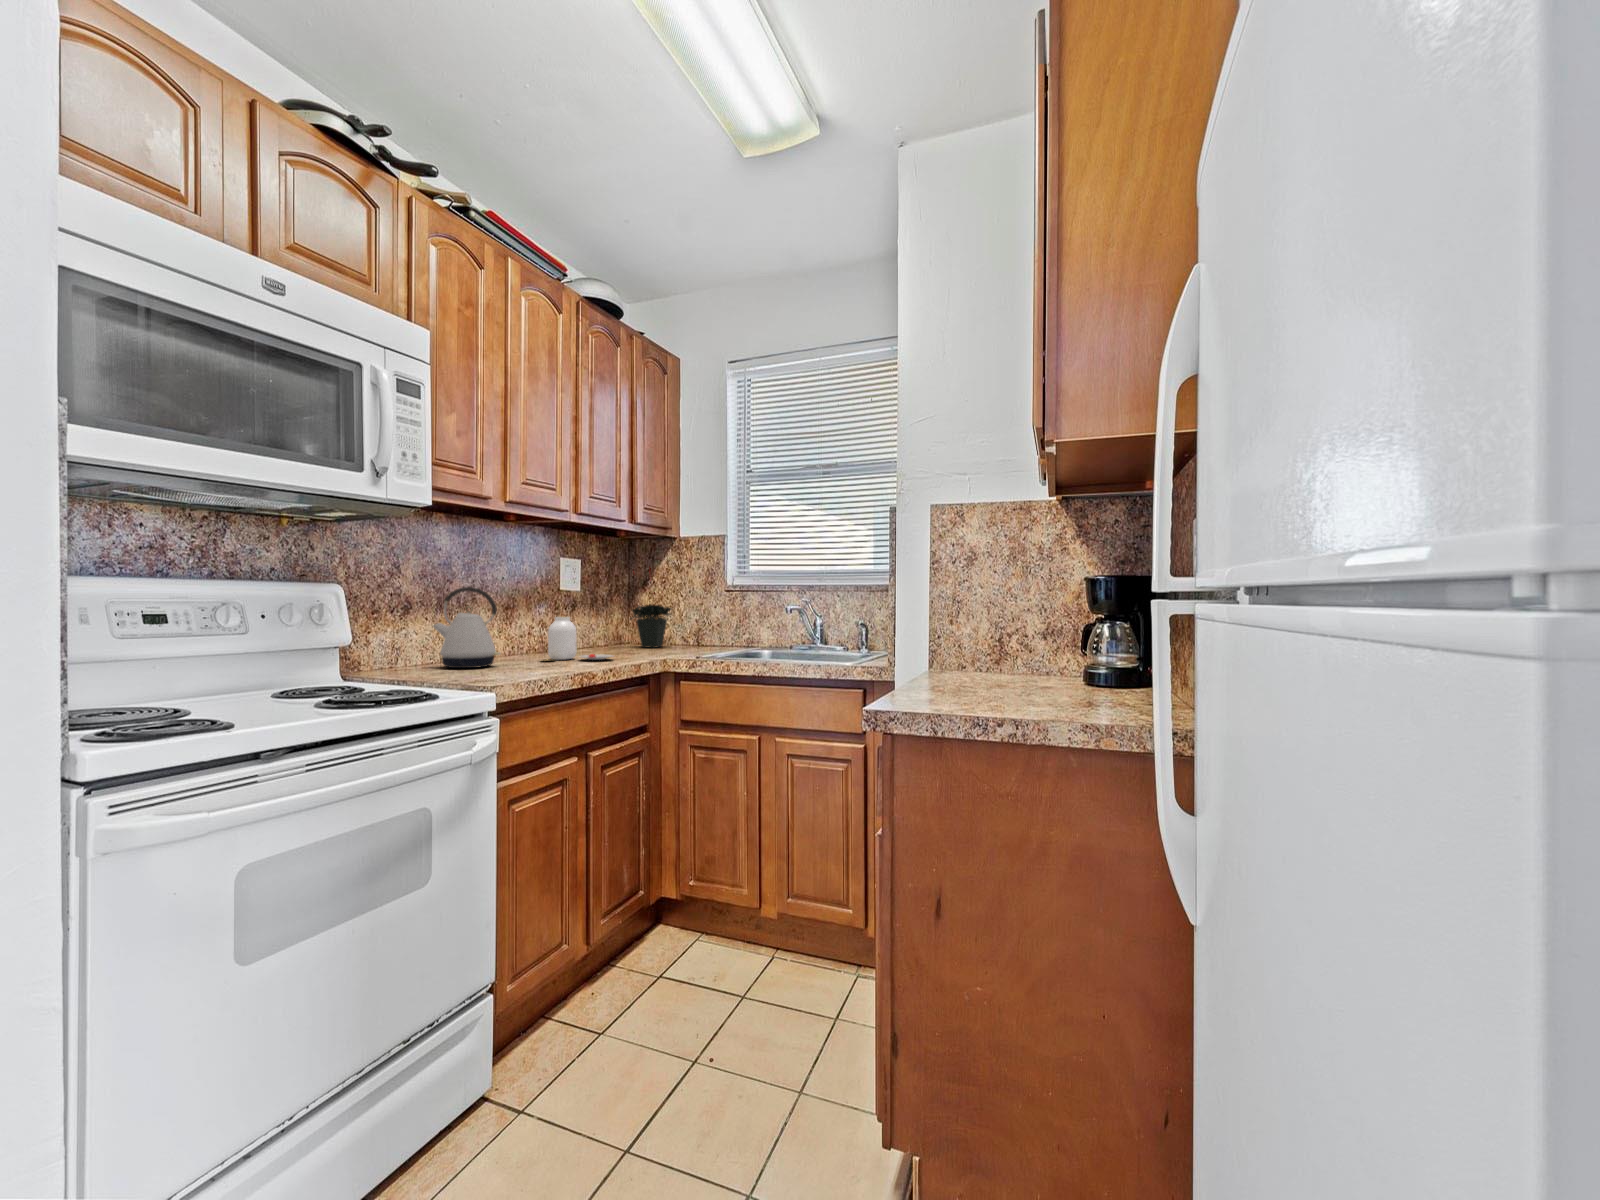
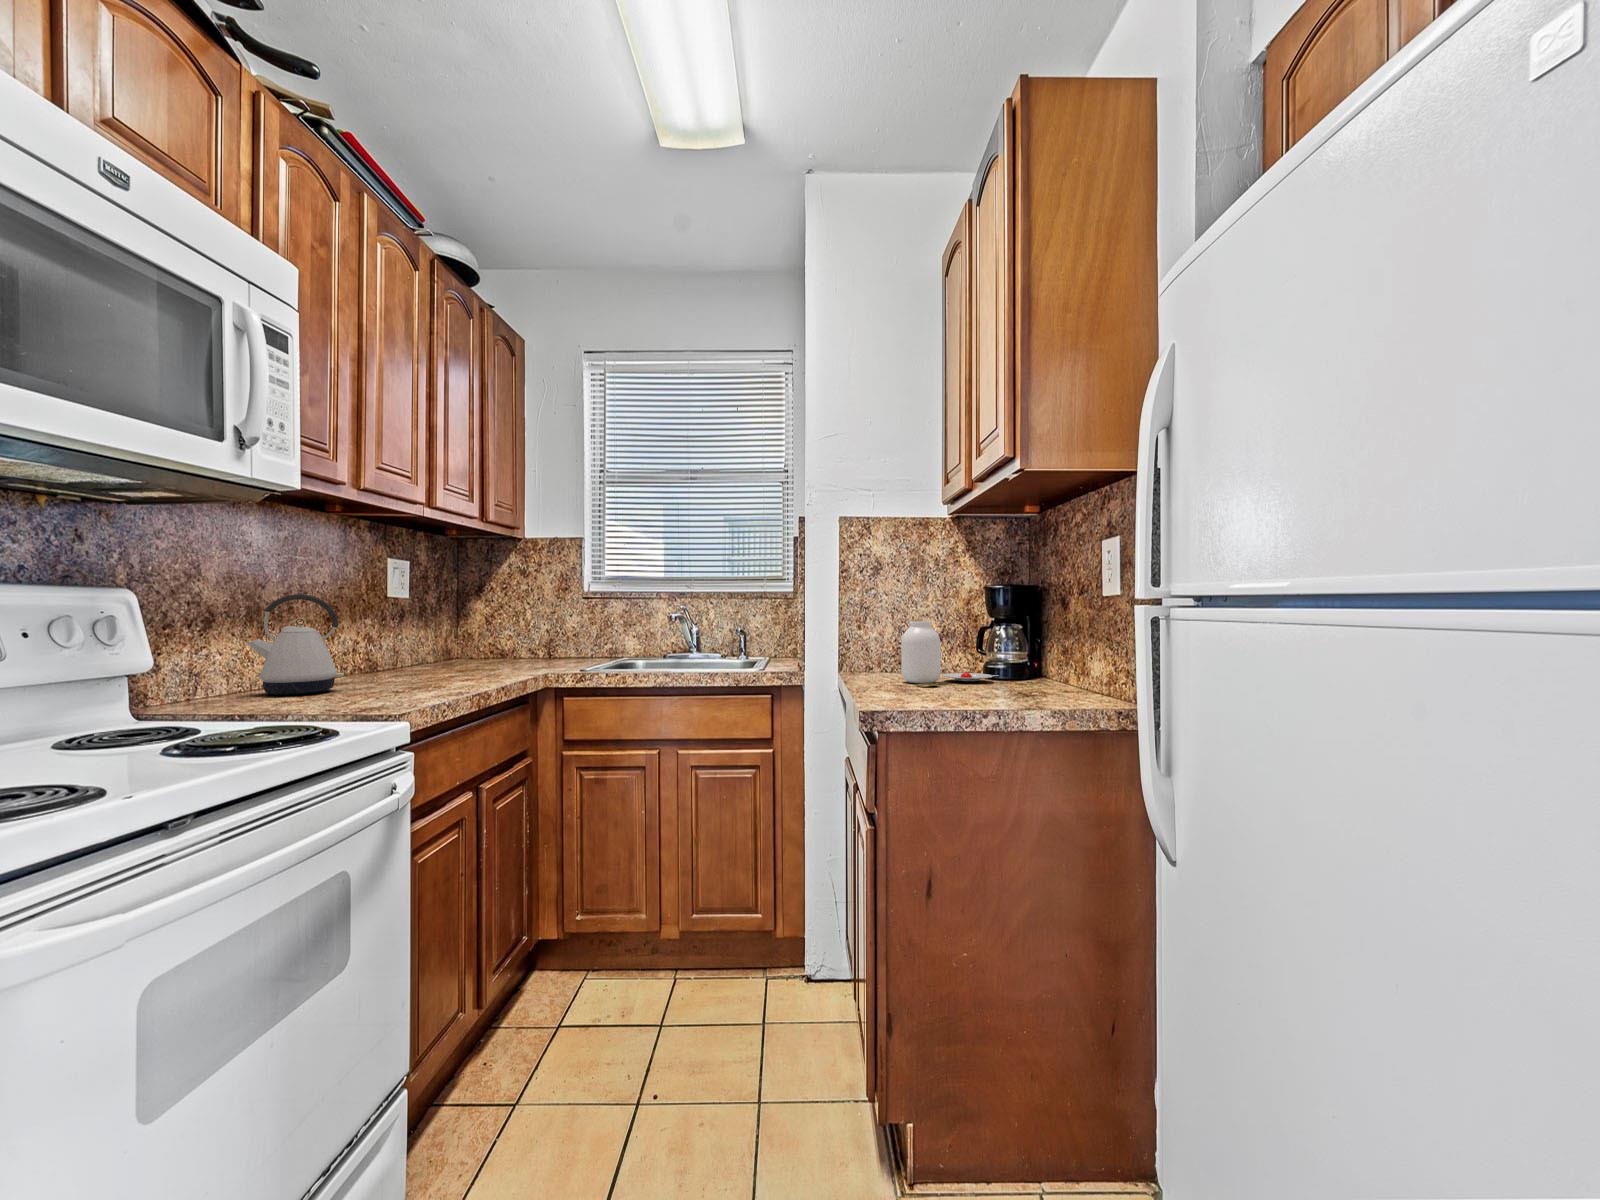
potted plant: present [630,571,672,648] -> none [468,571,520,662]
jar: present [548,617,613,660] -> present [901,621,993,687]

